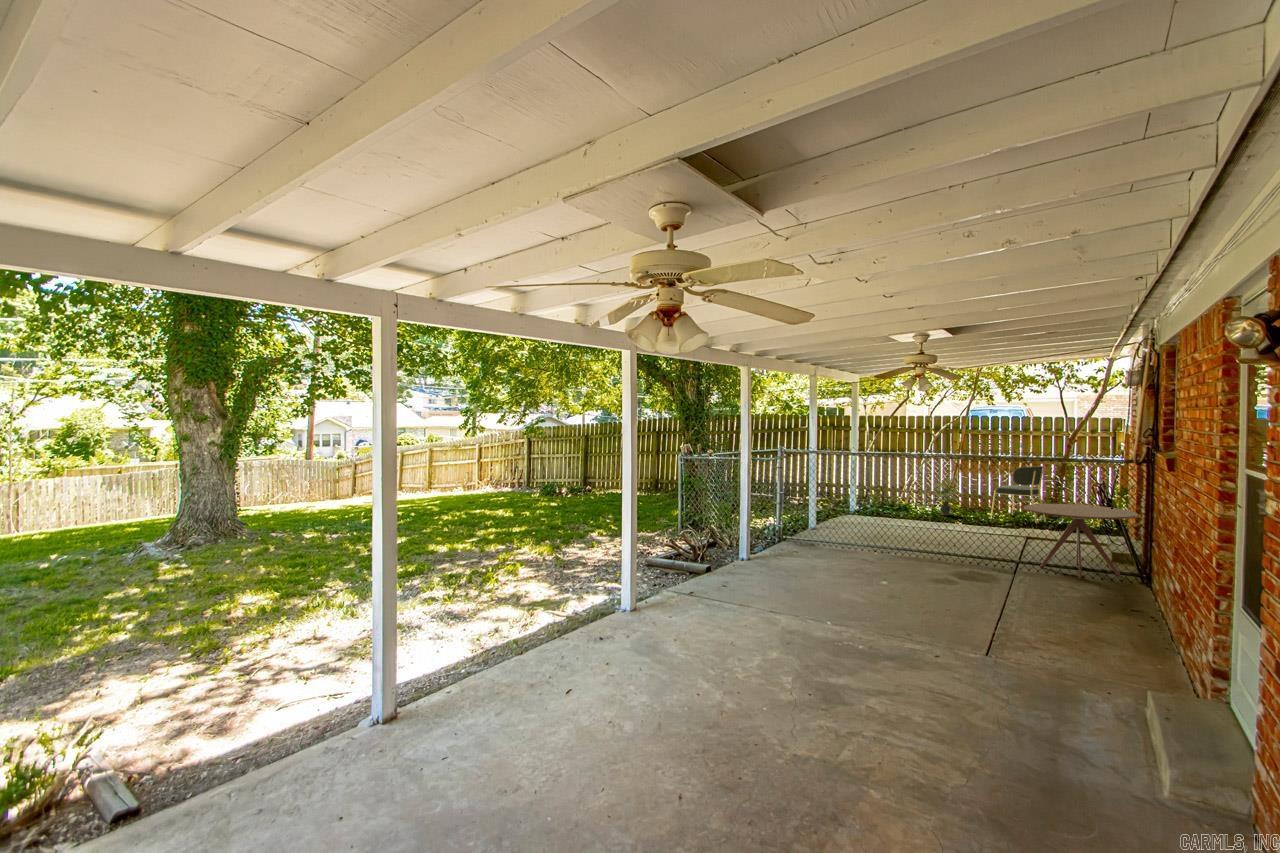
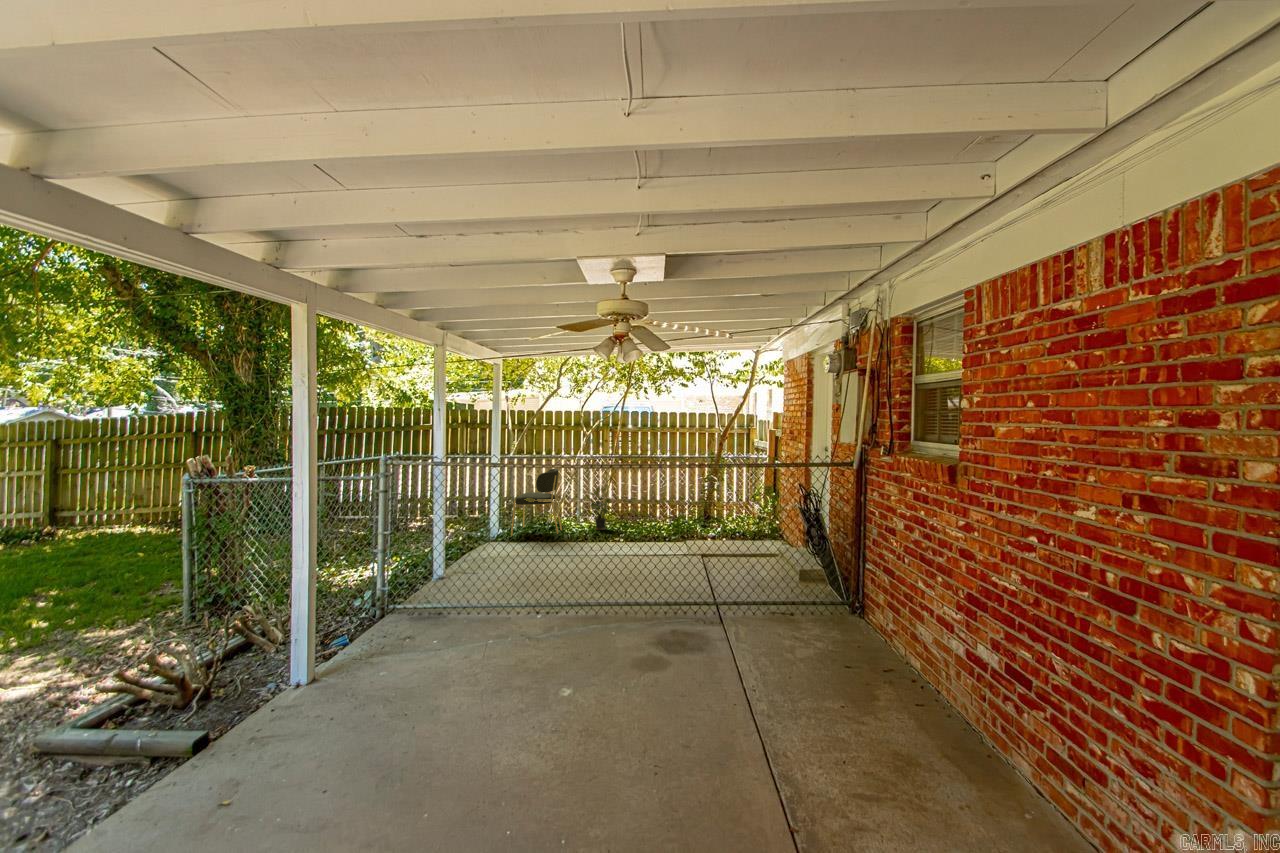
dining chair: present [990,466,1046,523] -> present [511,469,562,536]
round table: present [1024,504,1138,578] -> none [699,526,812,625]

